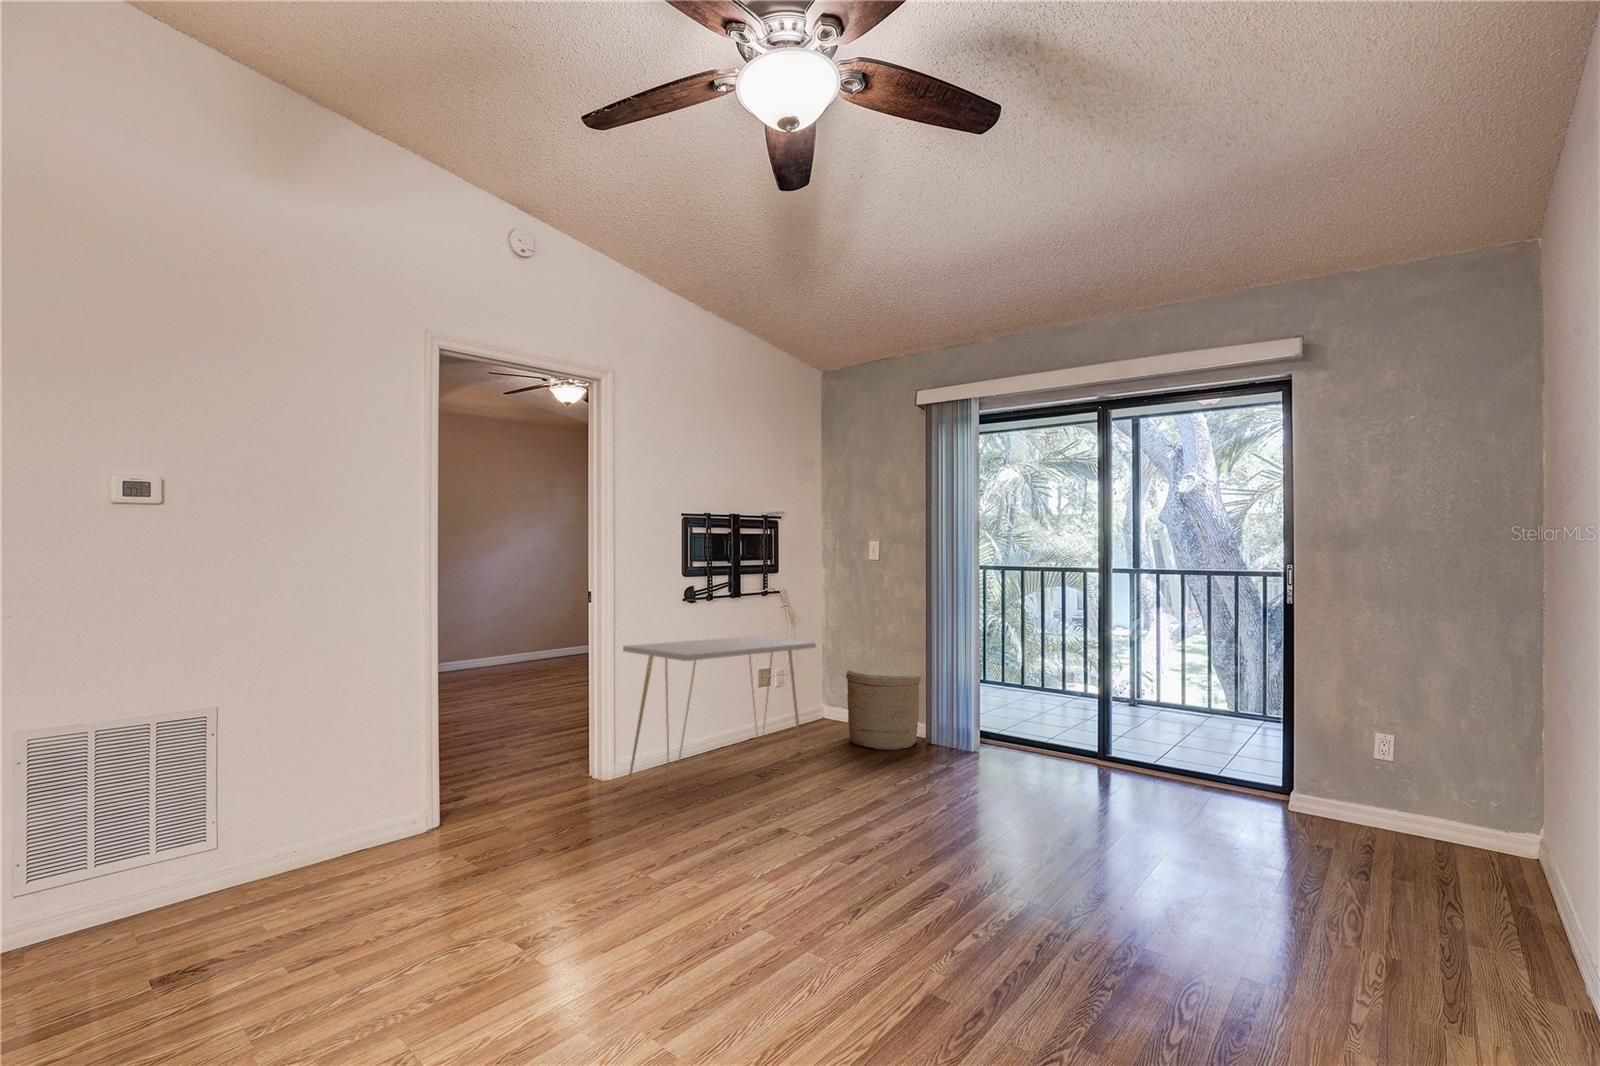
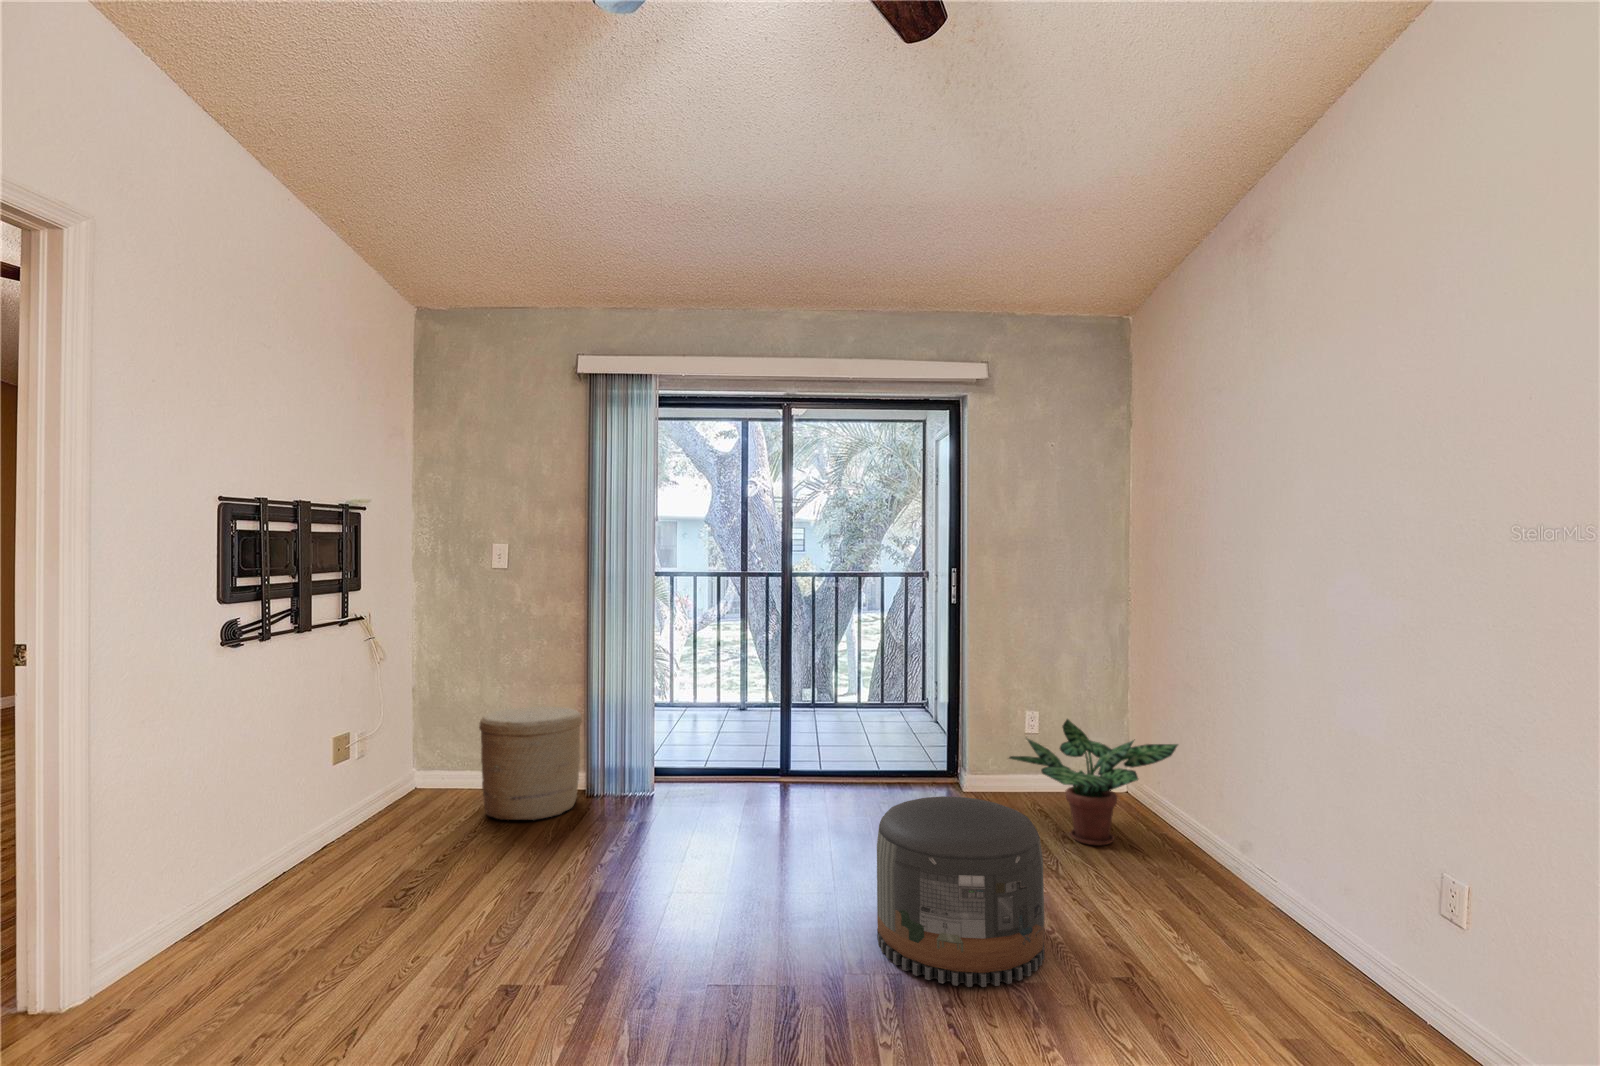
console table: present [623,636,816,791] -> none [104,688,453,988]
potted plant: none [1305,739,1548,893] -> present [1009,719,1178,845]
pouf: none [1044,774,1208,944] -> present [877,796,1045,987]

